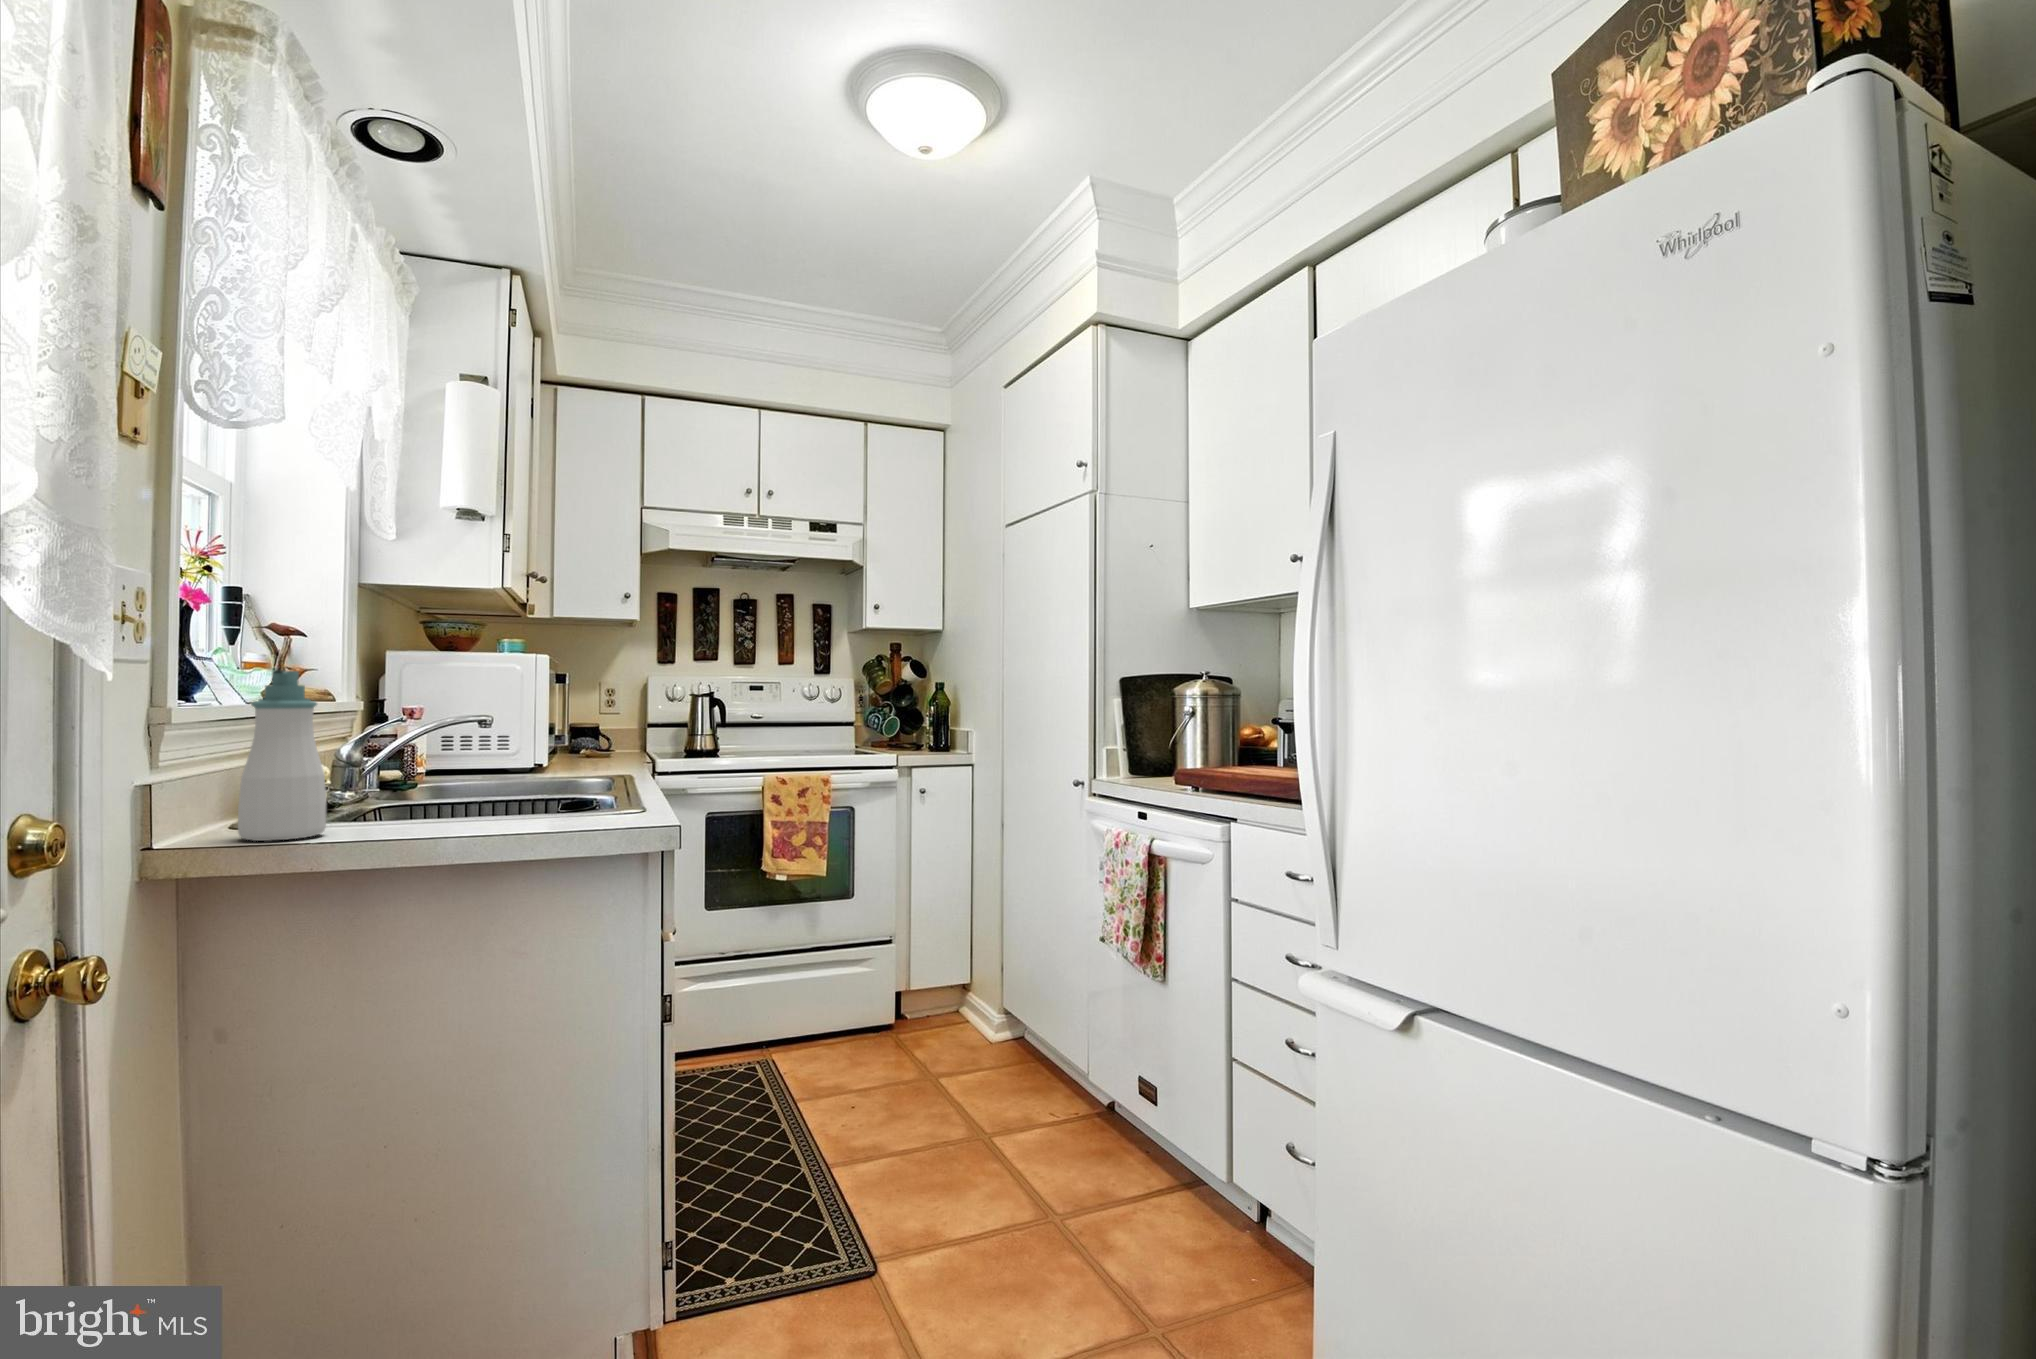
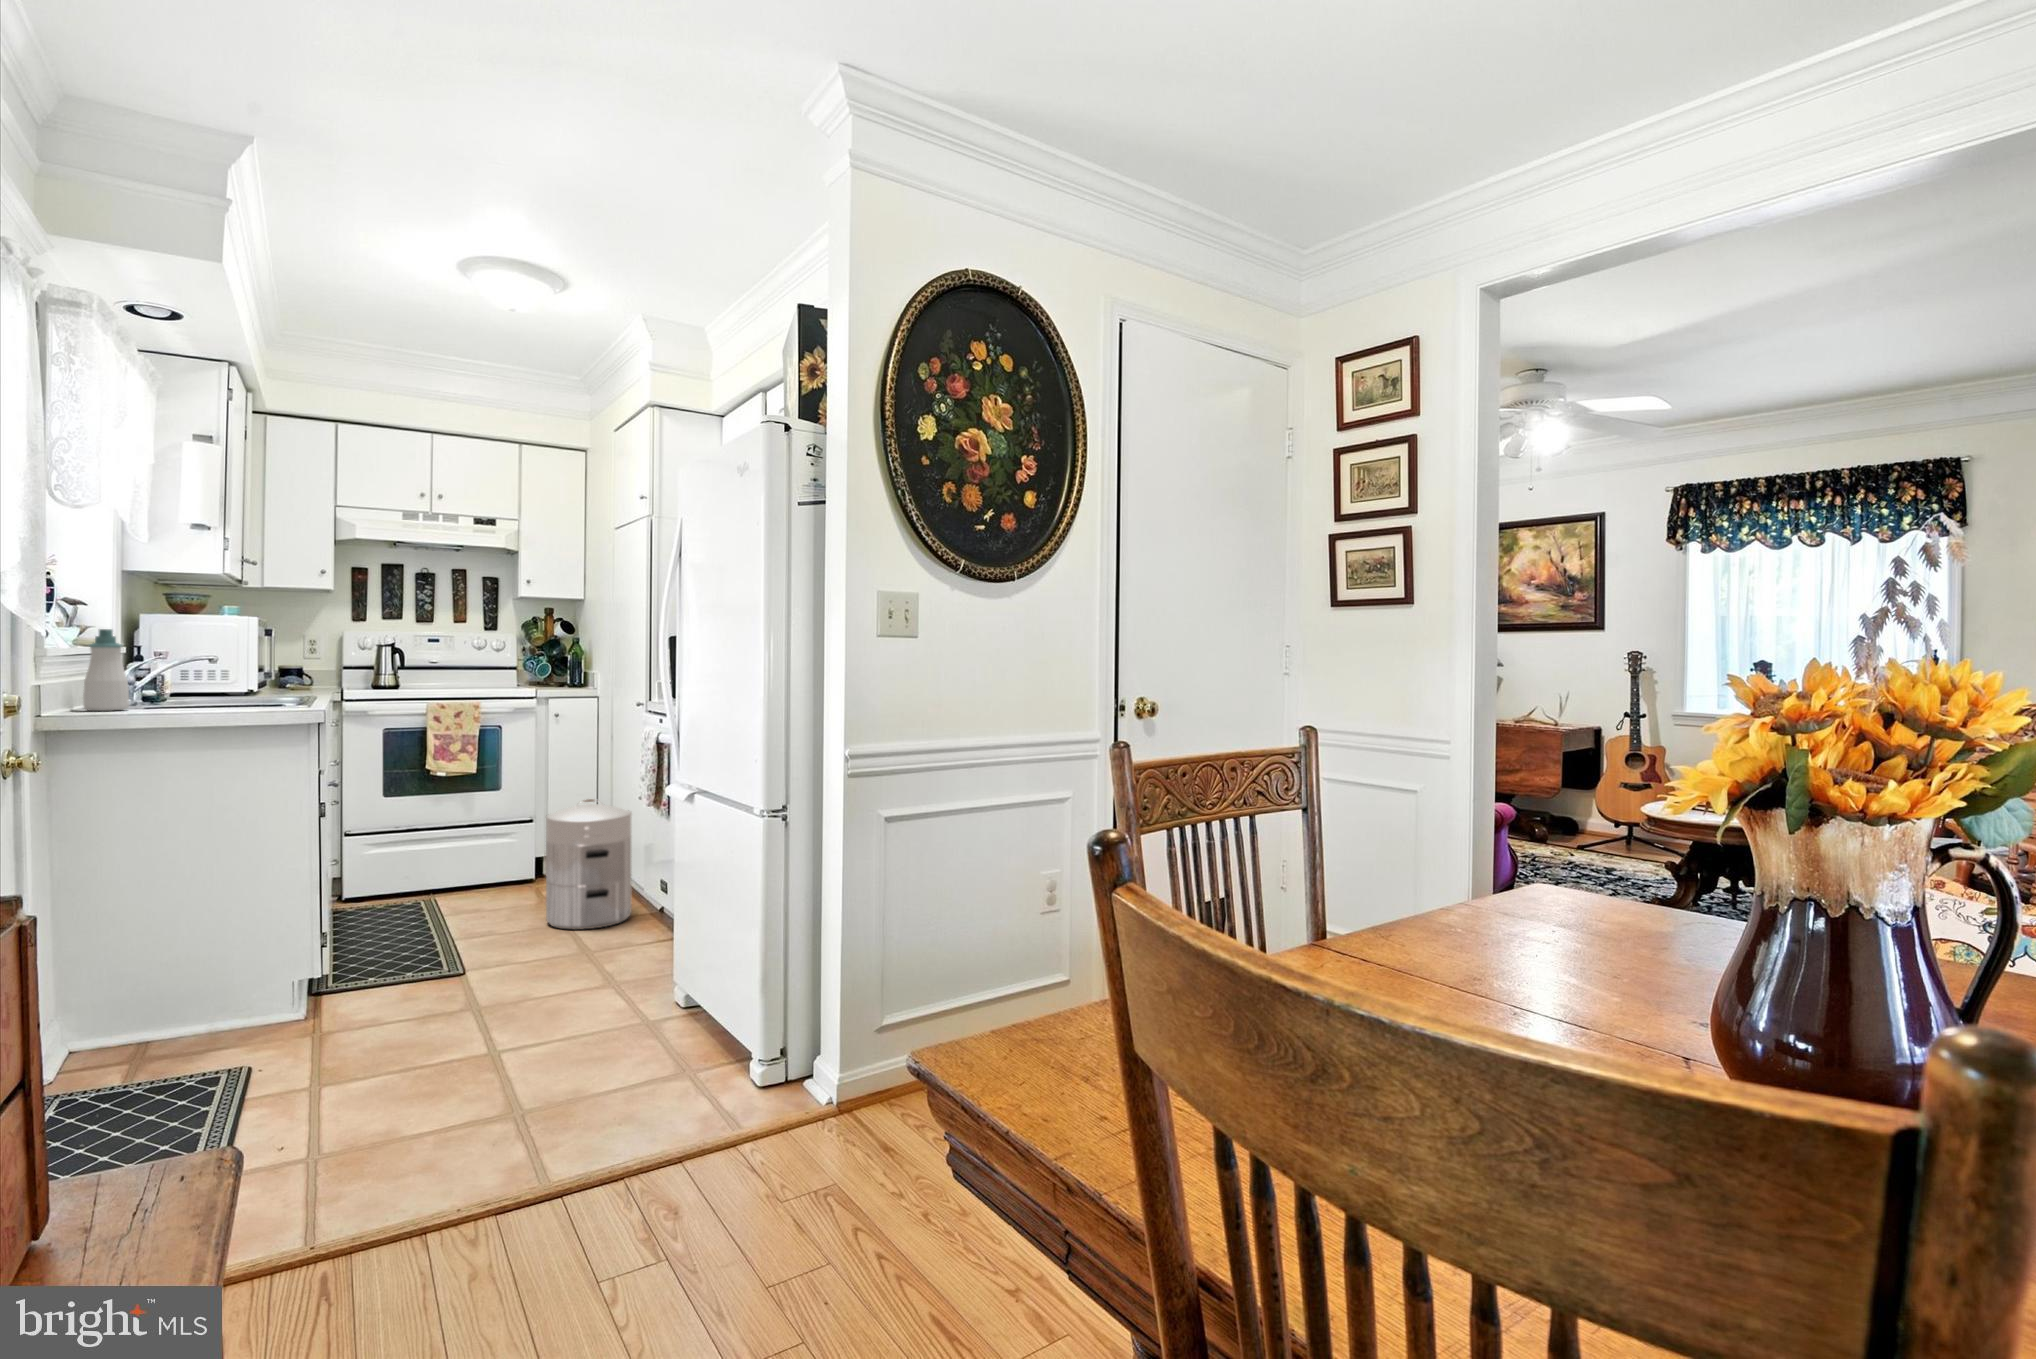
waste bin: none [958,938,1084,1160] -> present [546,799,632,930]

